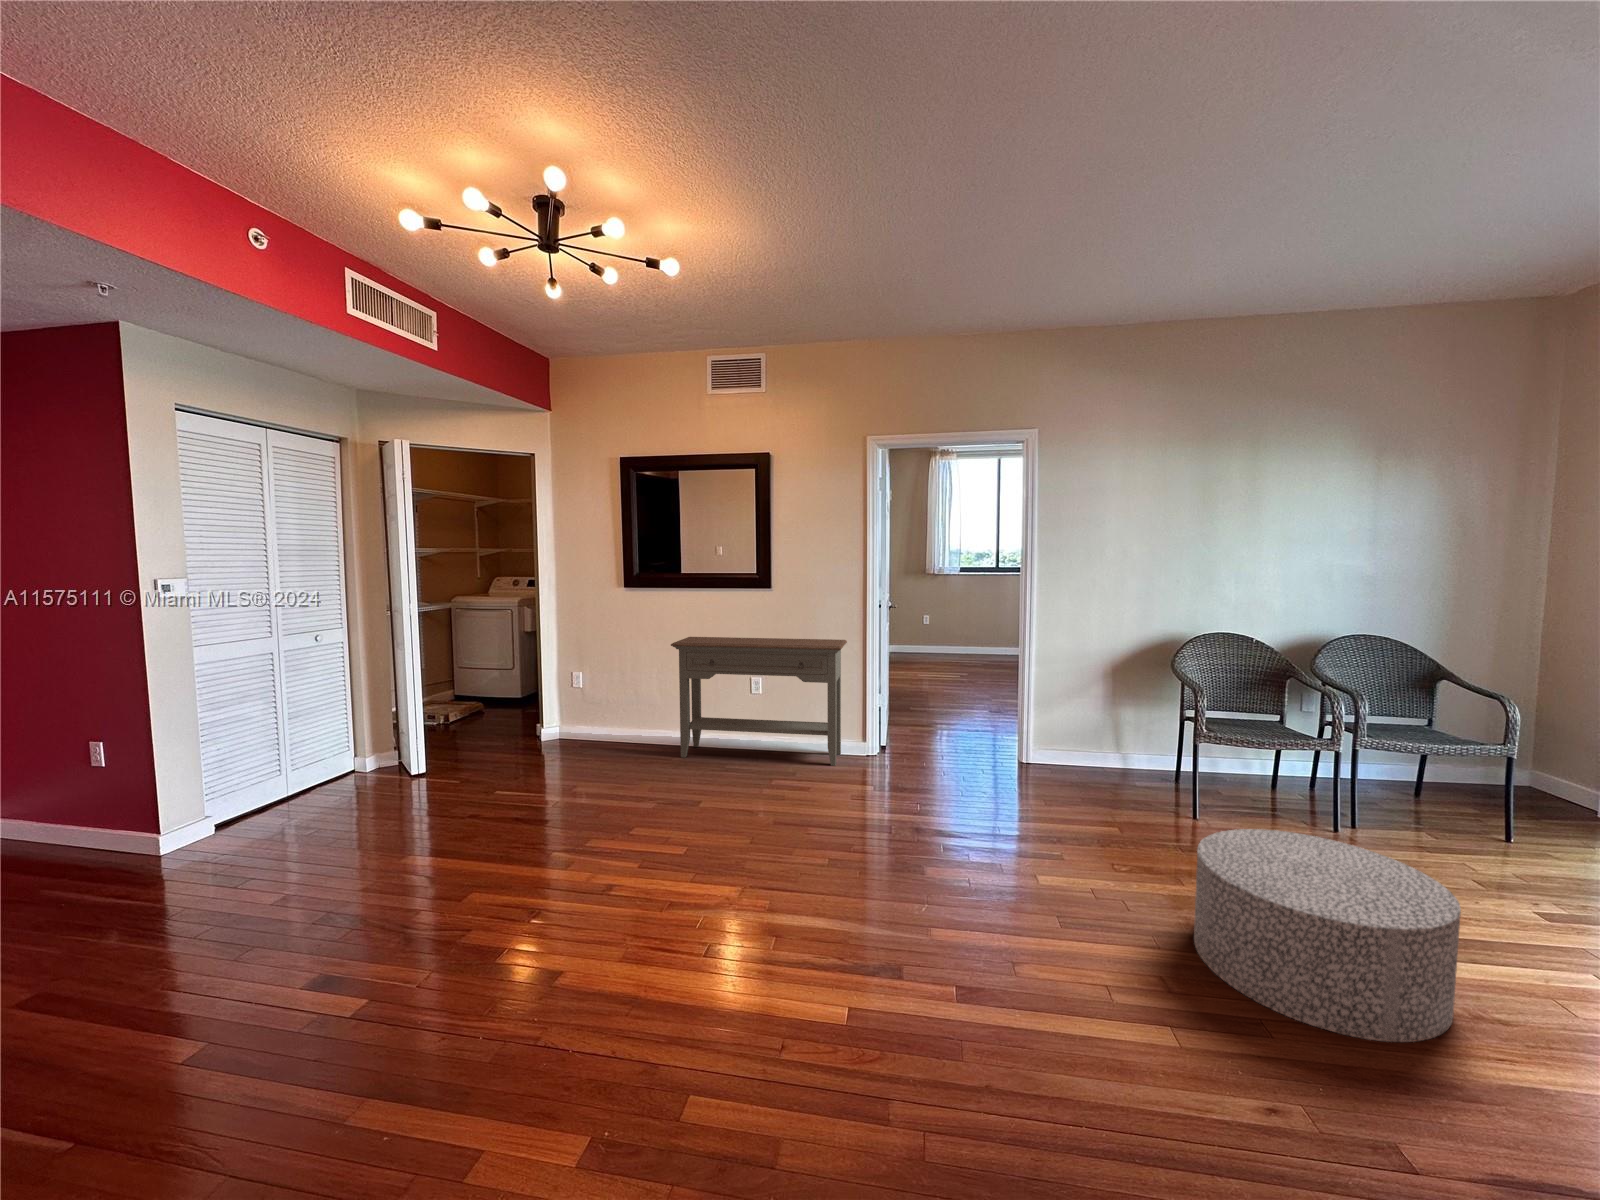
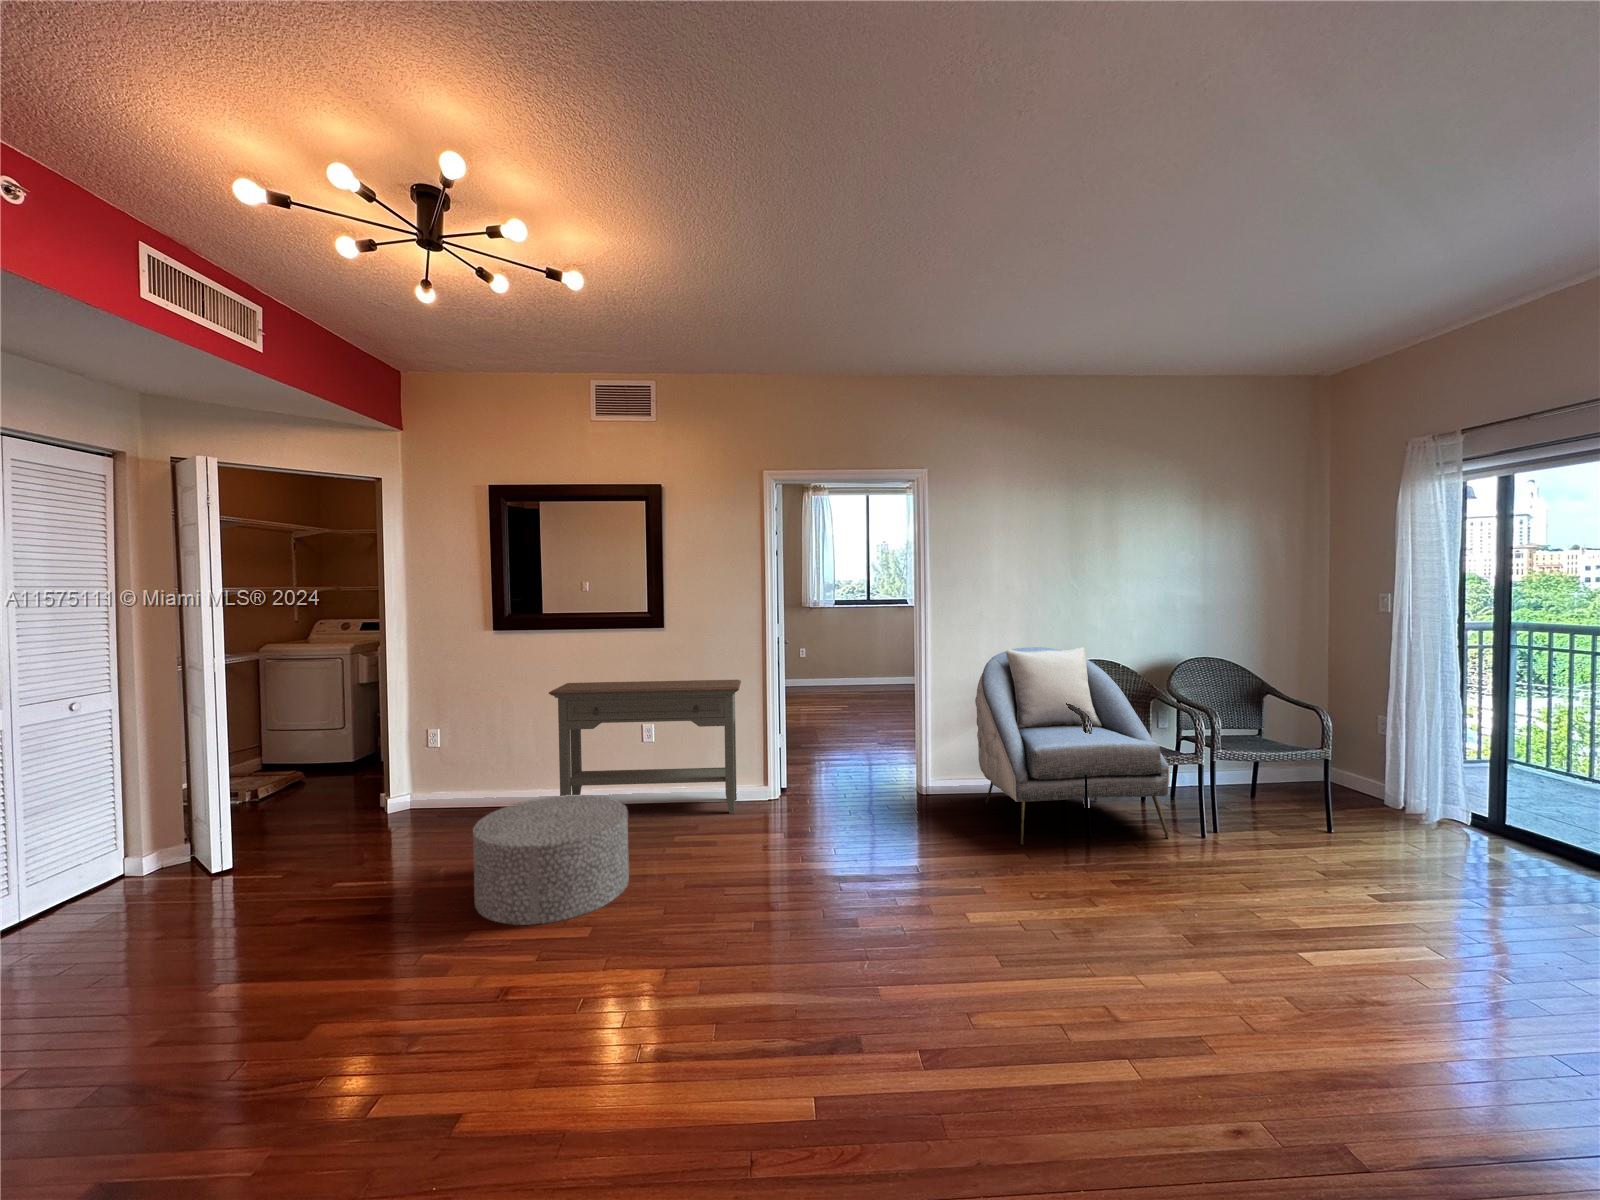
armchair: none [1084,617,1300,828] -> present [975,647,1169,845]
ottoman: present [1194,829,1461,1042] -> present [473,795,629,925]

